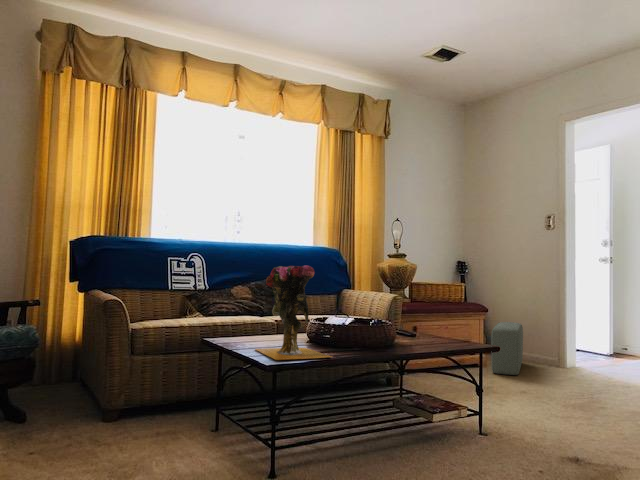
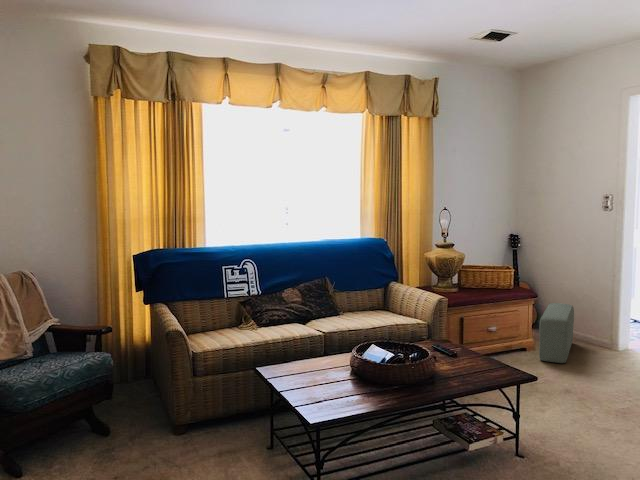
vase: present [255,266,332,360] -> none [302,315,374,412]

